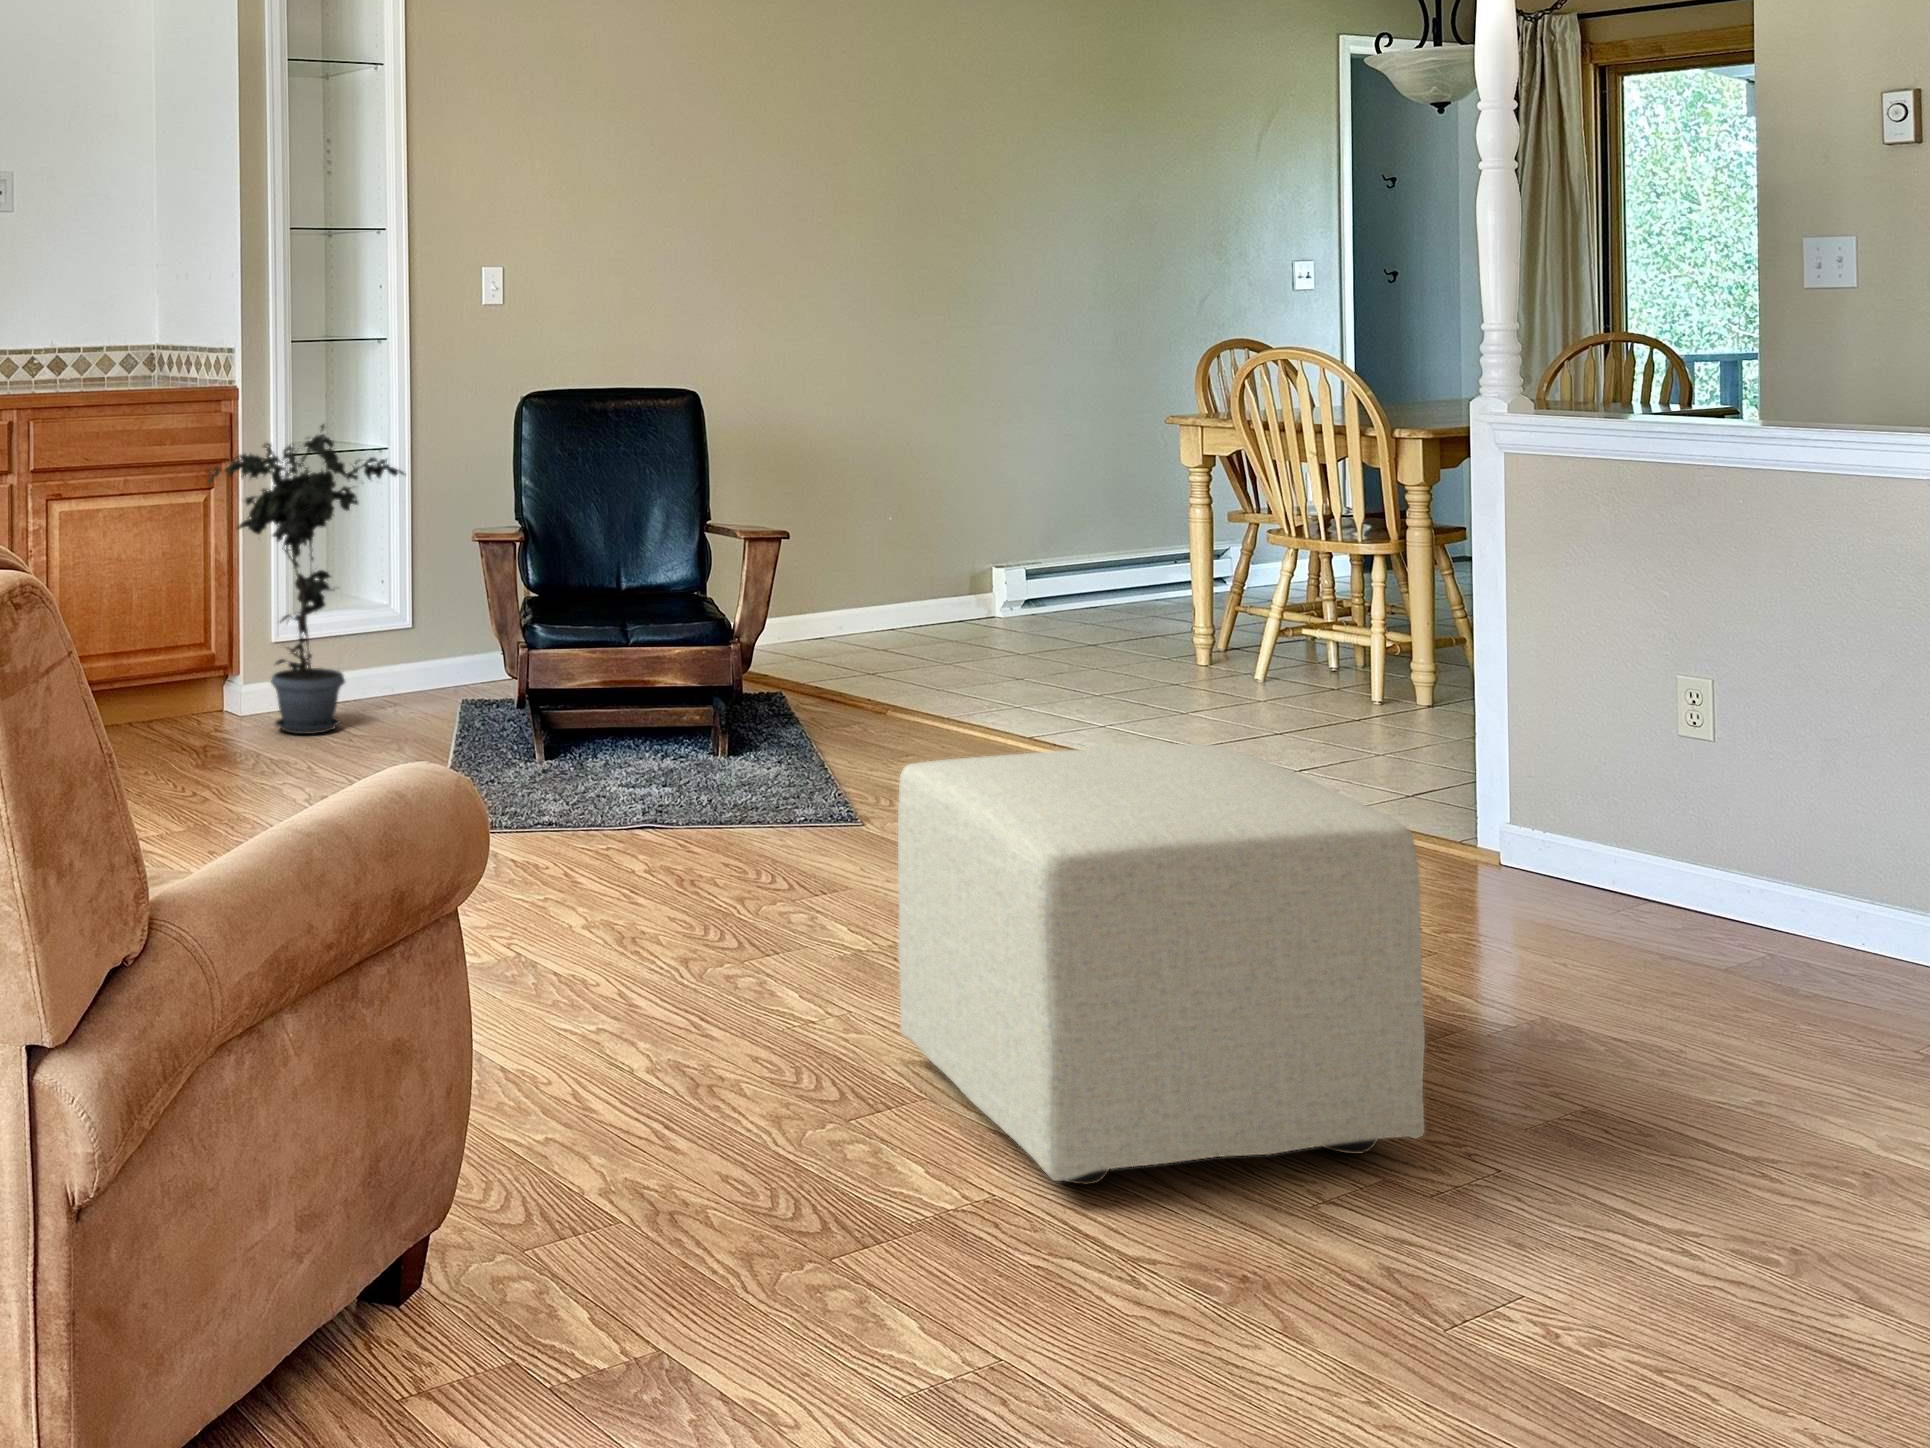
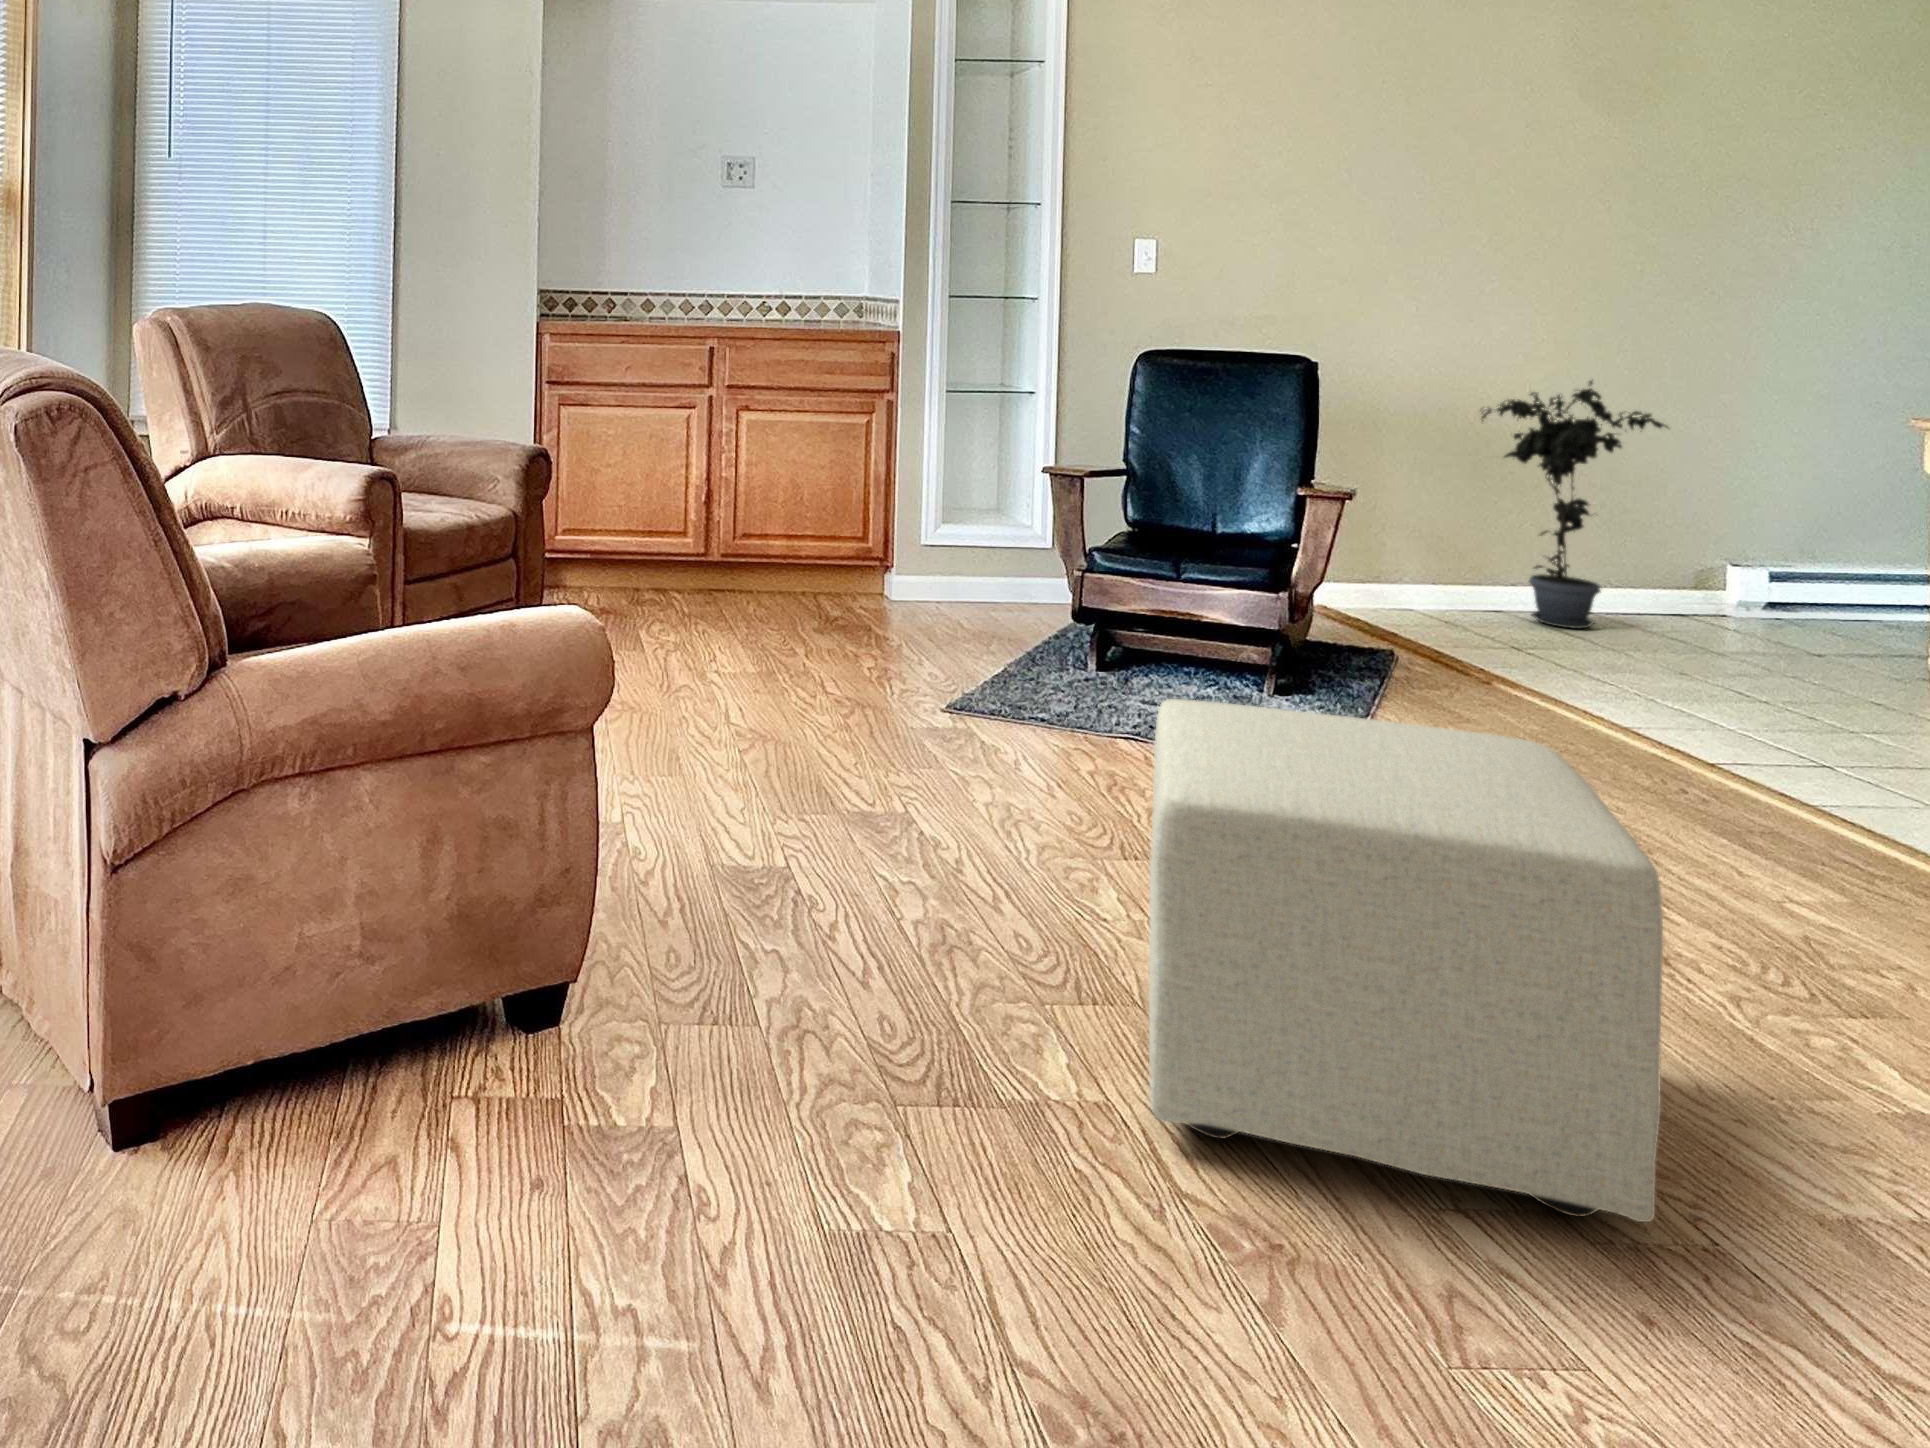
potted plant: present [208,424,406,734] -> present [1482,381,1668,628]

